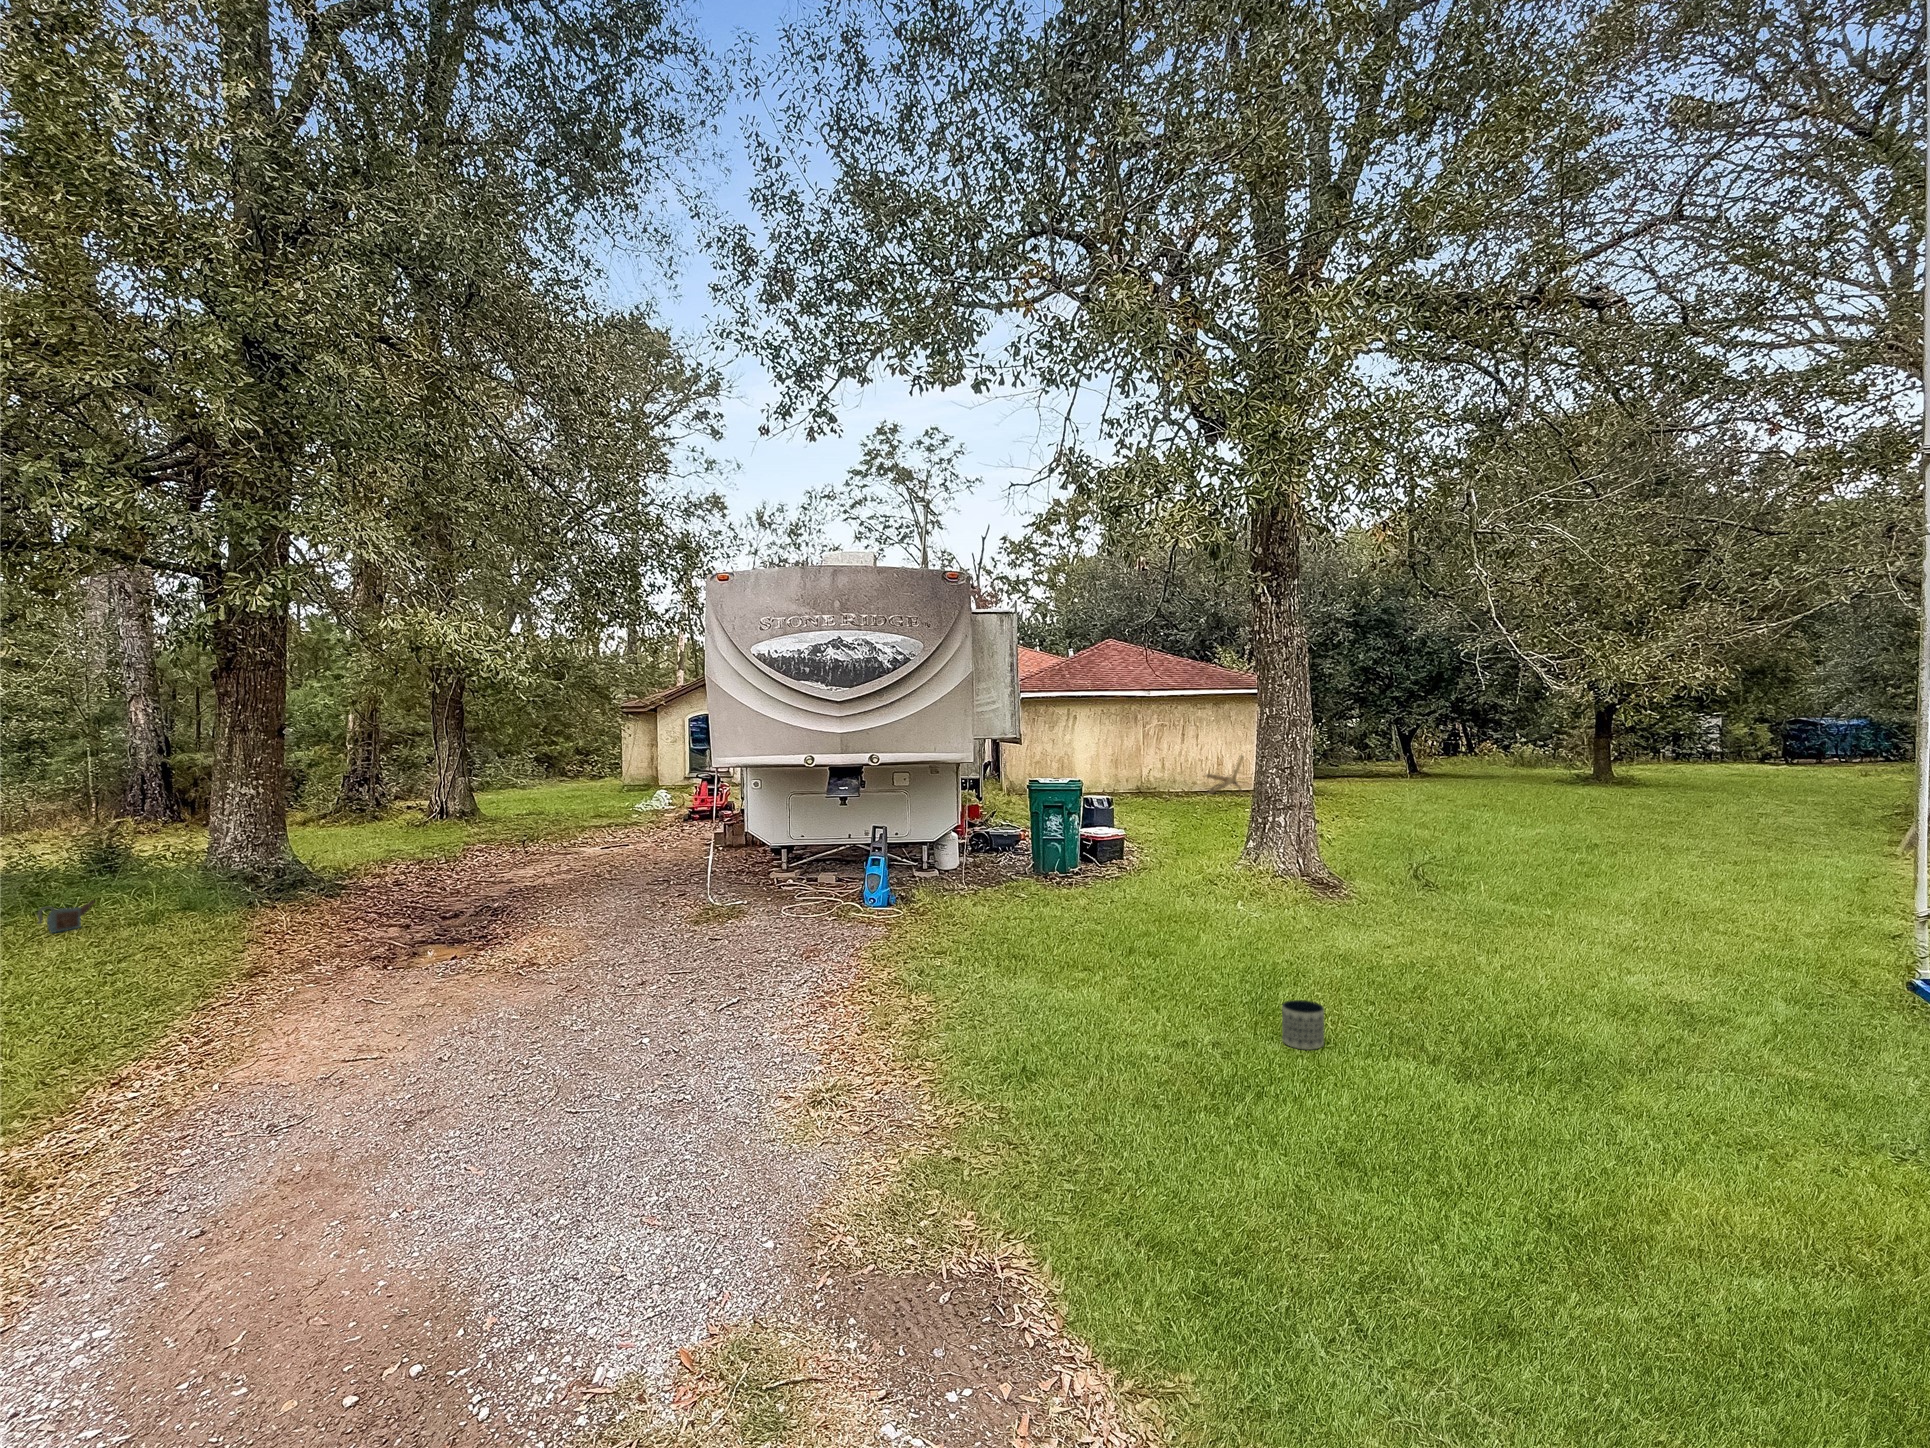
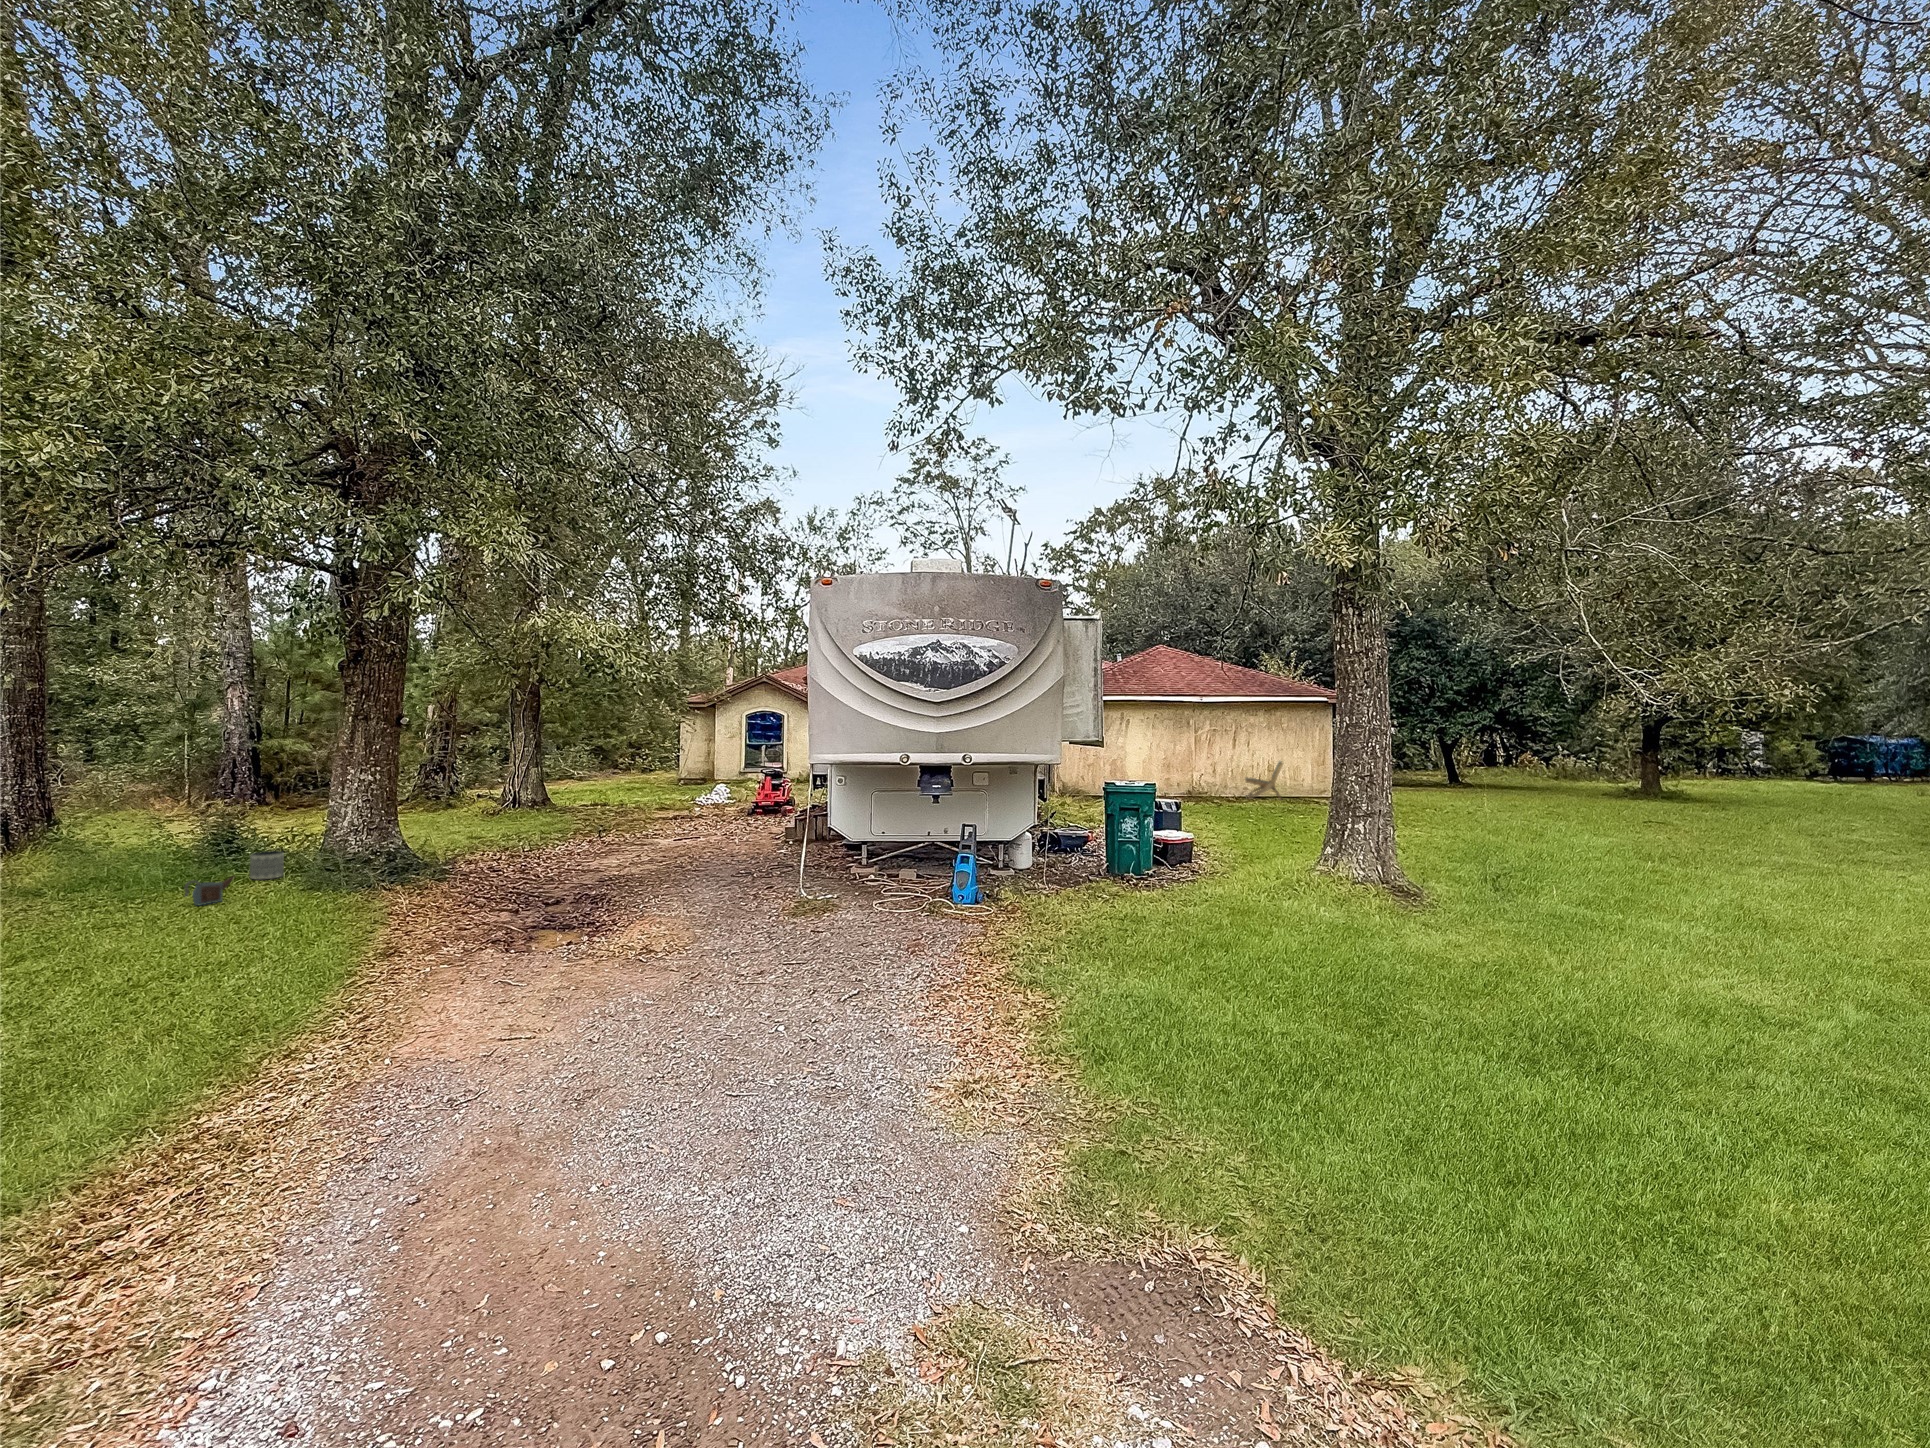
planter: present [1282,1000,1324,1050] -> present [250,851,284,879]

